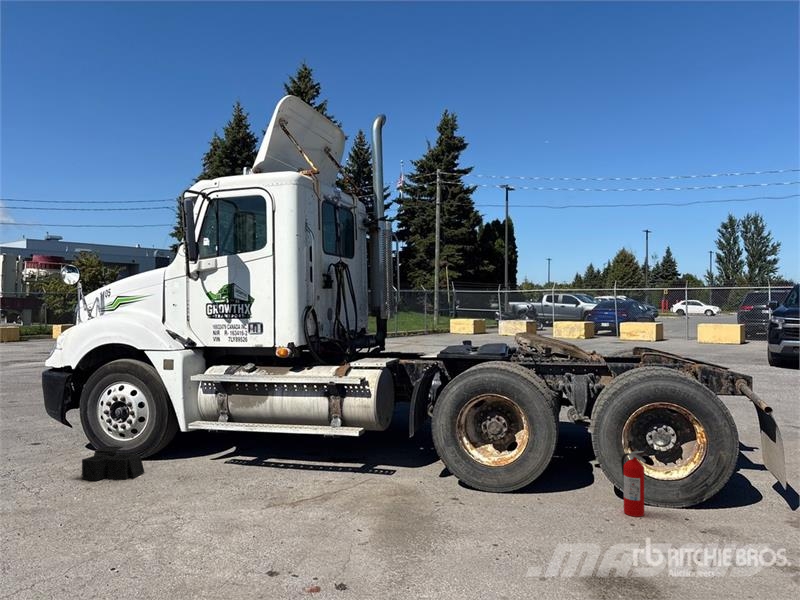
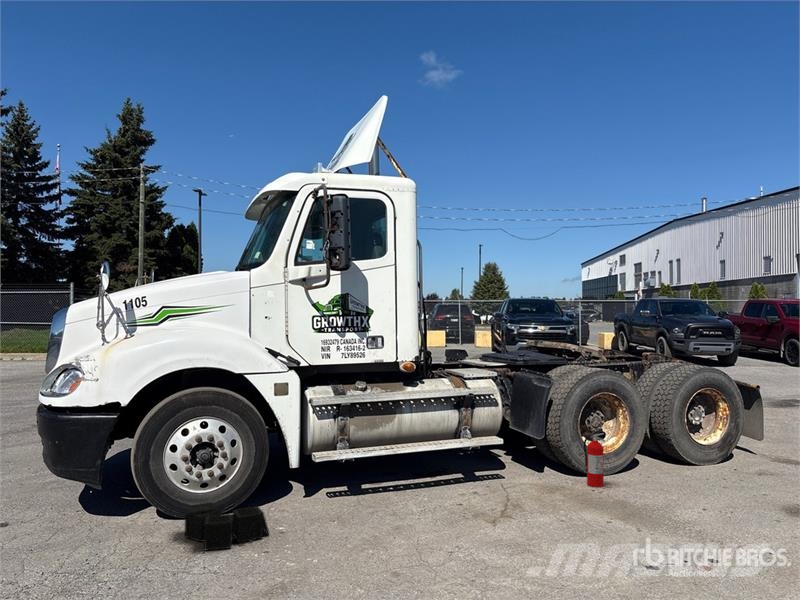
fire extinguisher: present [621,451,646,517] -> present [584,433,605,487]

